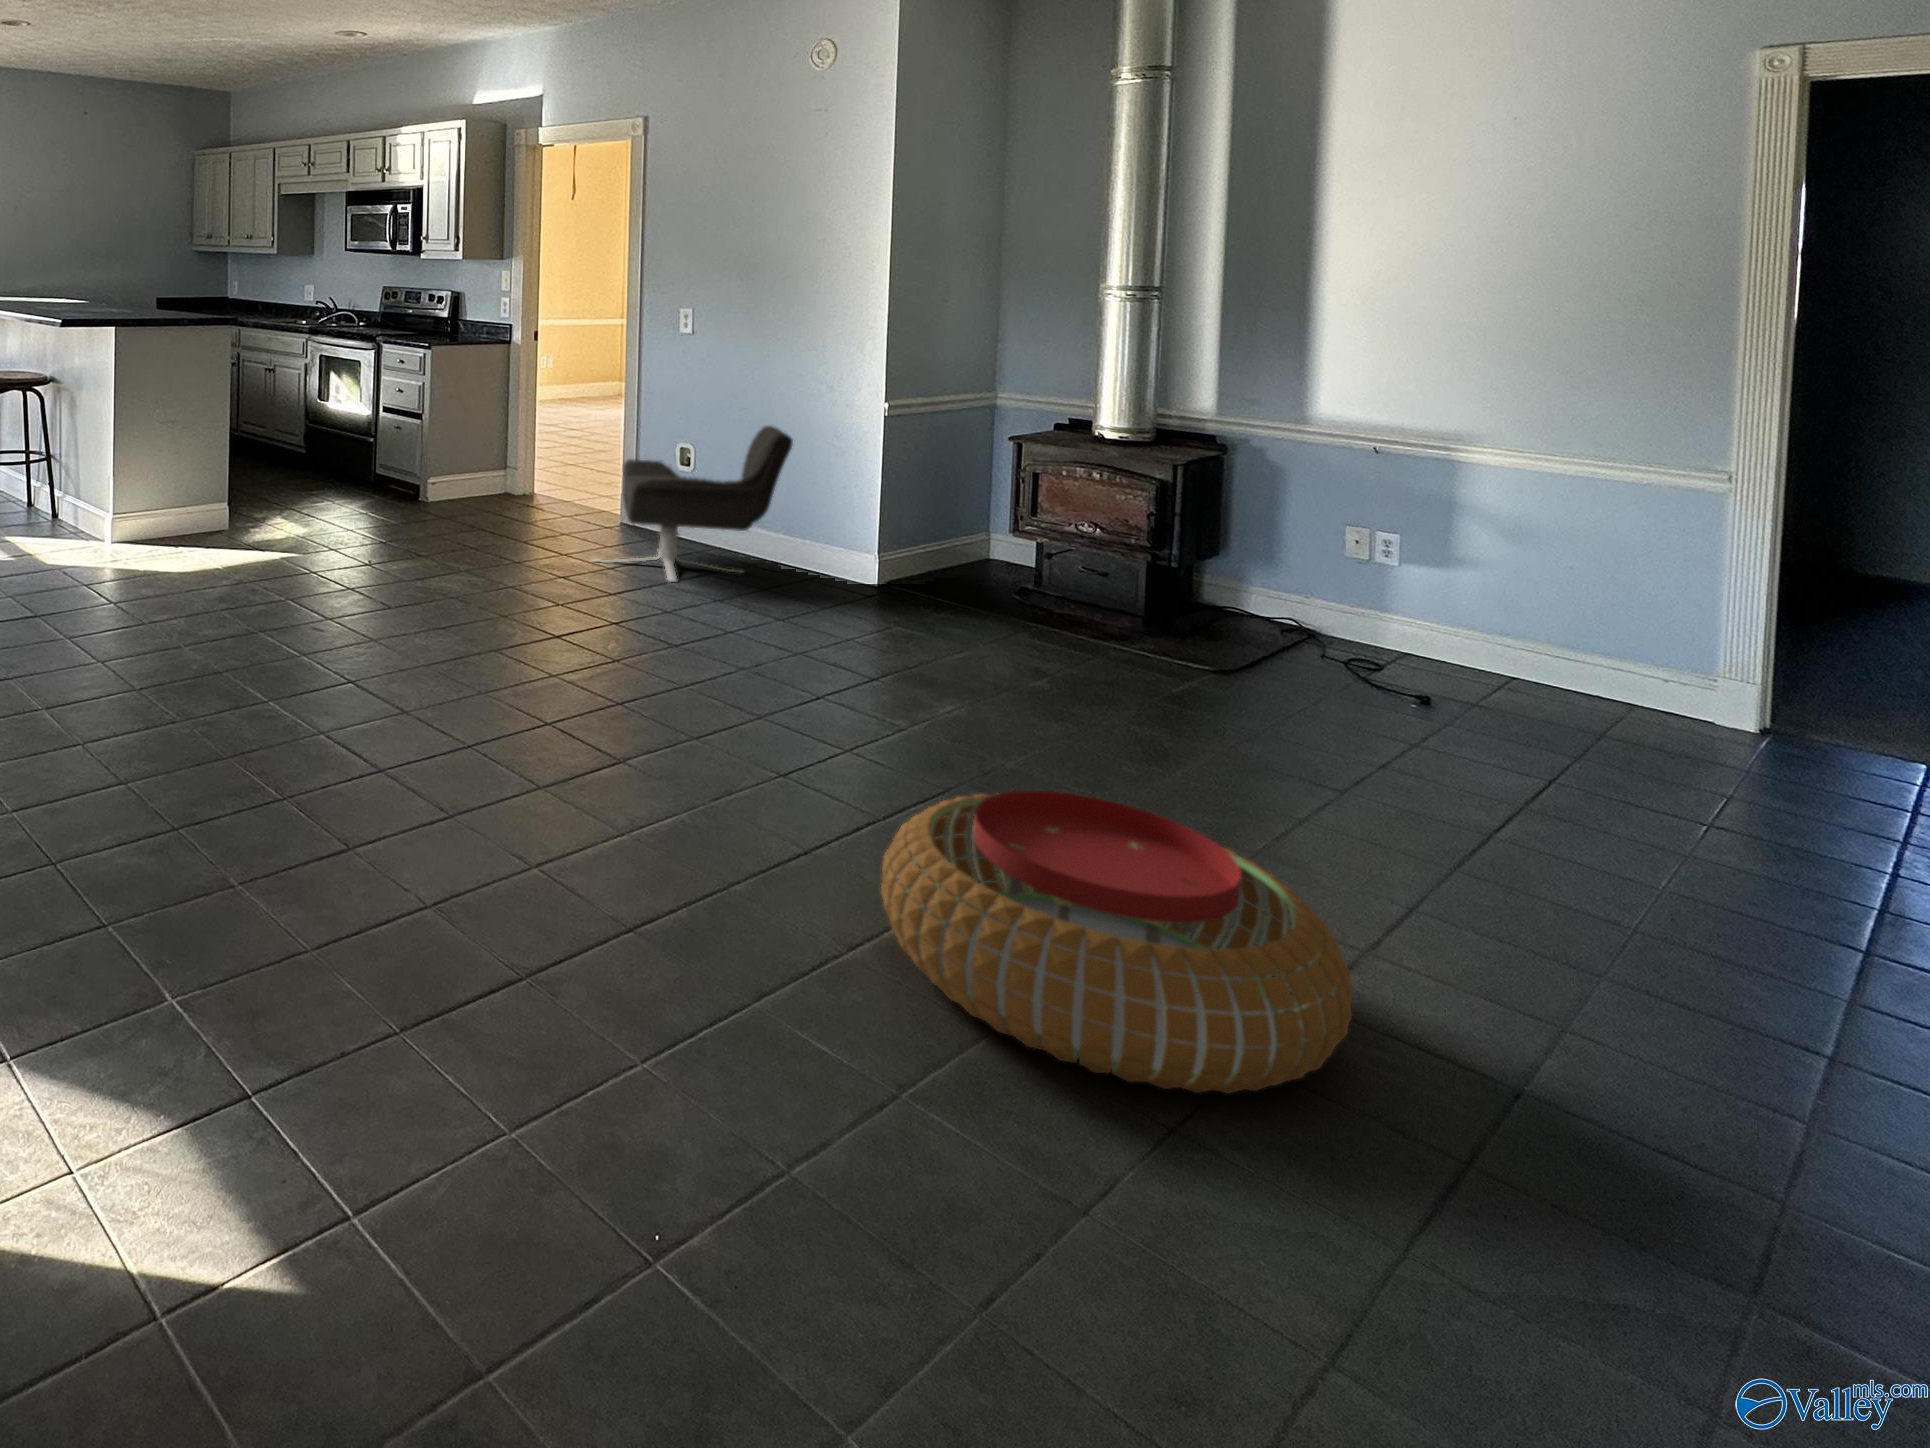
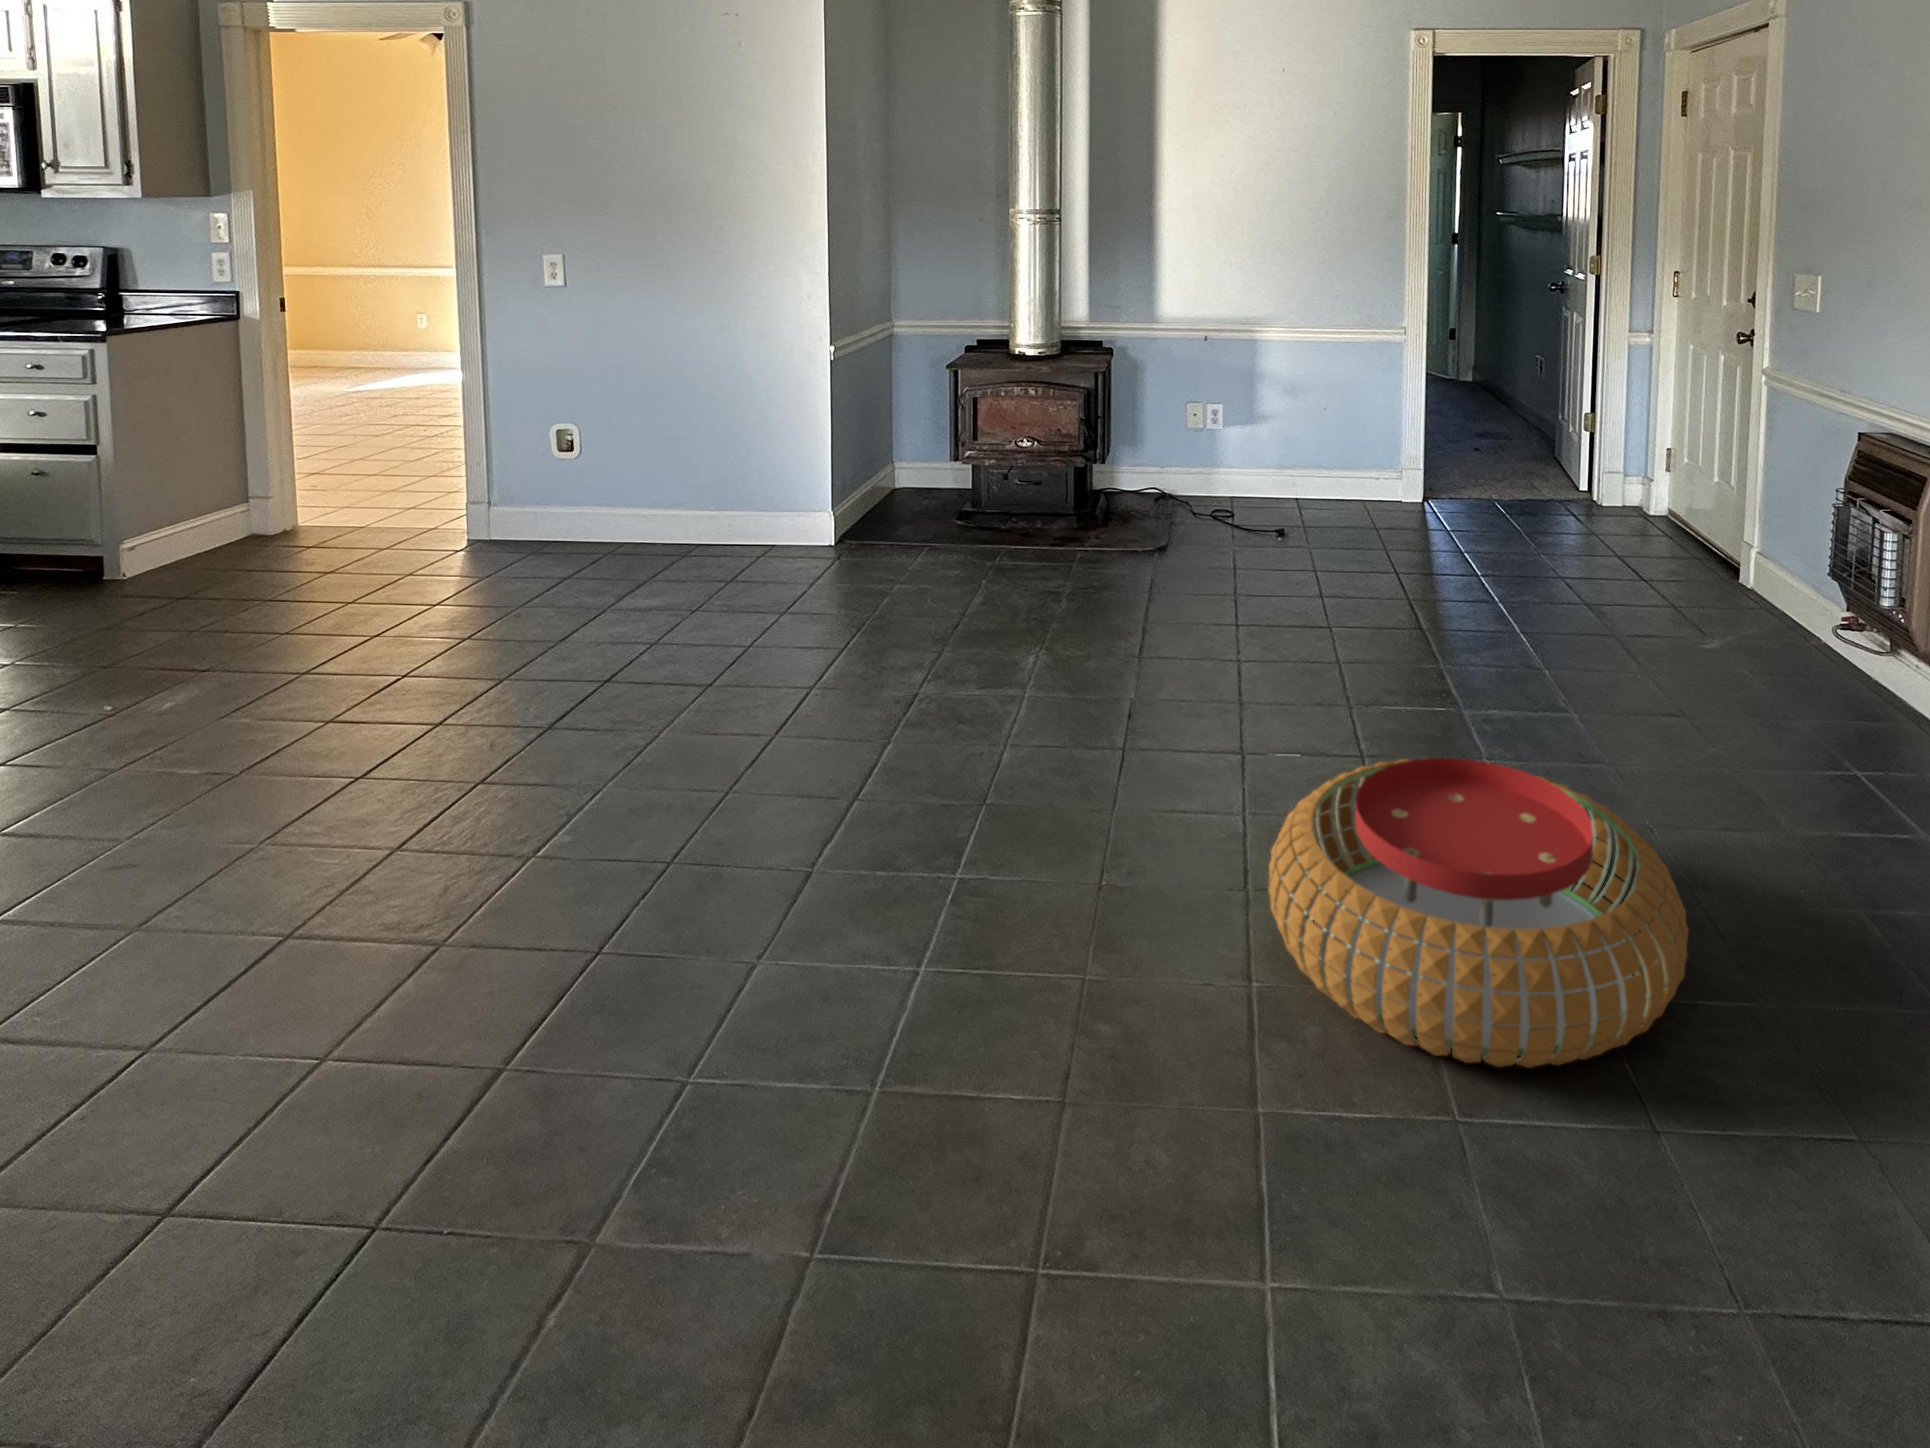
lounge chair: present [594,426,793,582] -> none [489,387,747,610]

